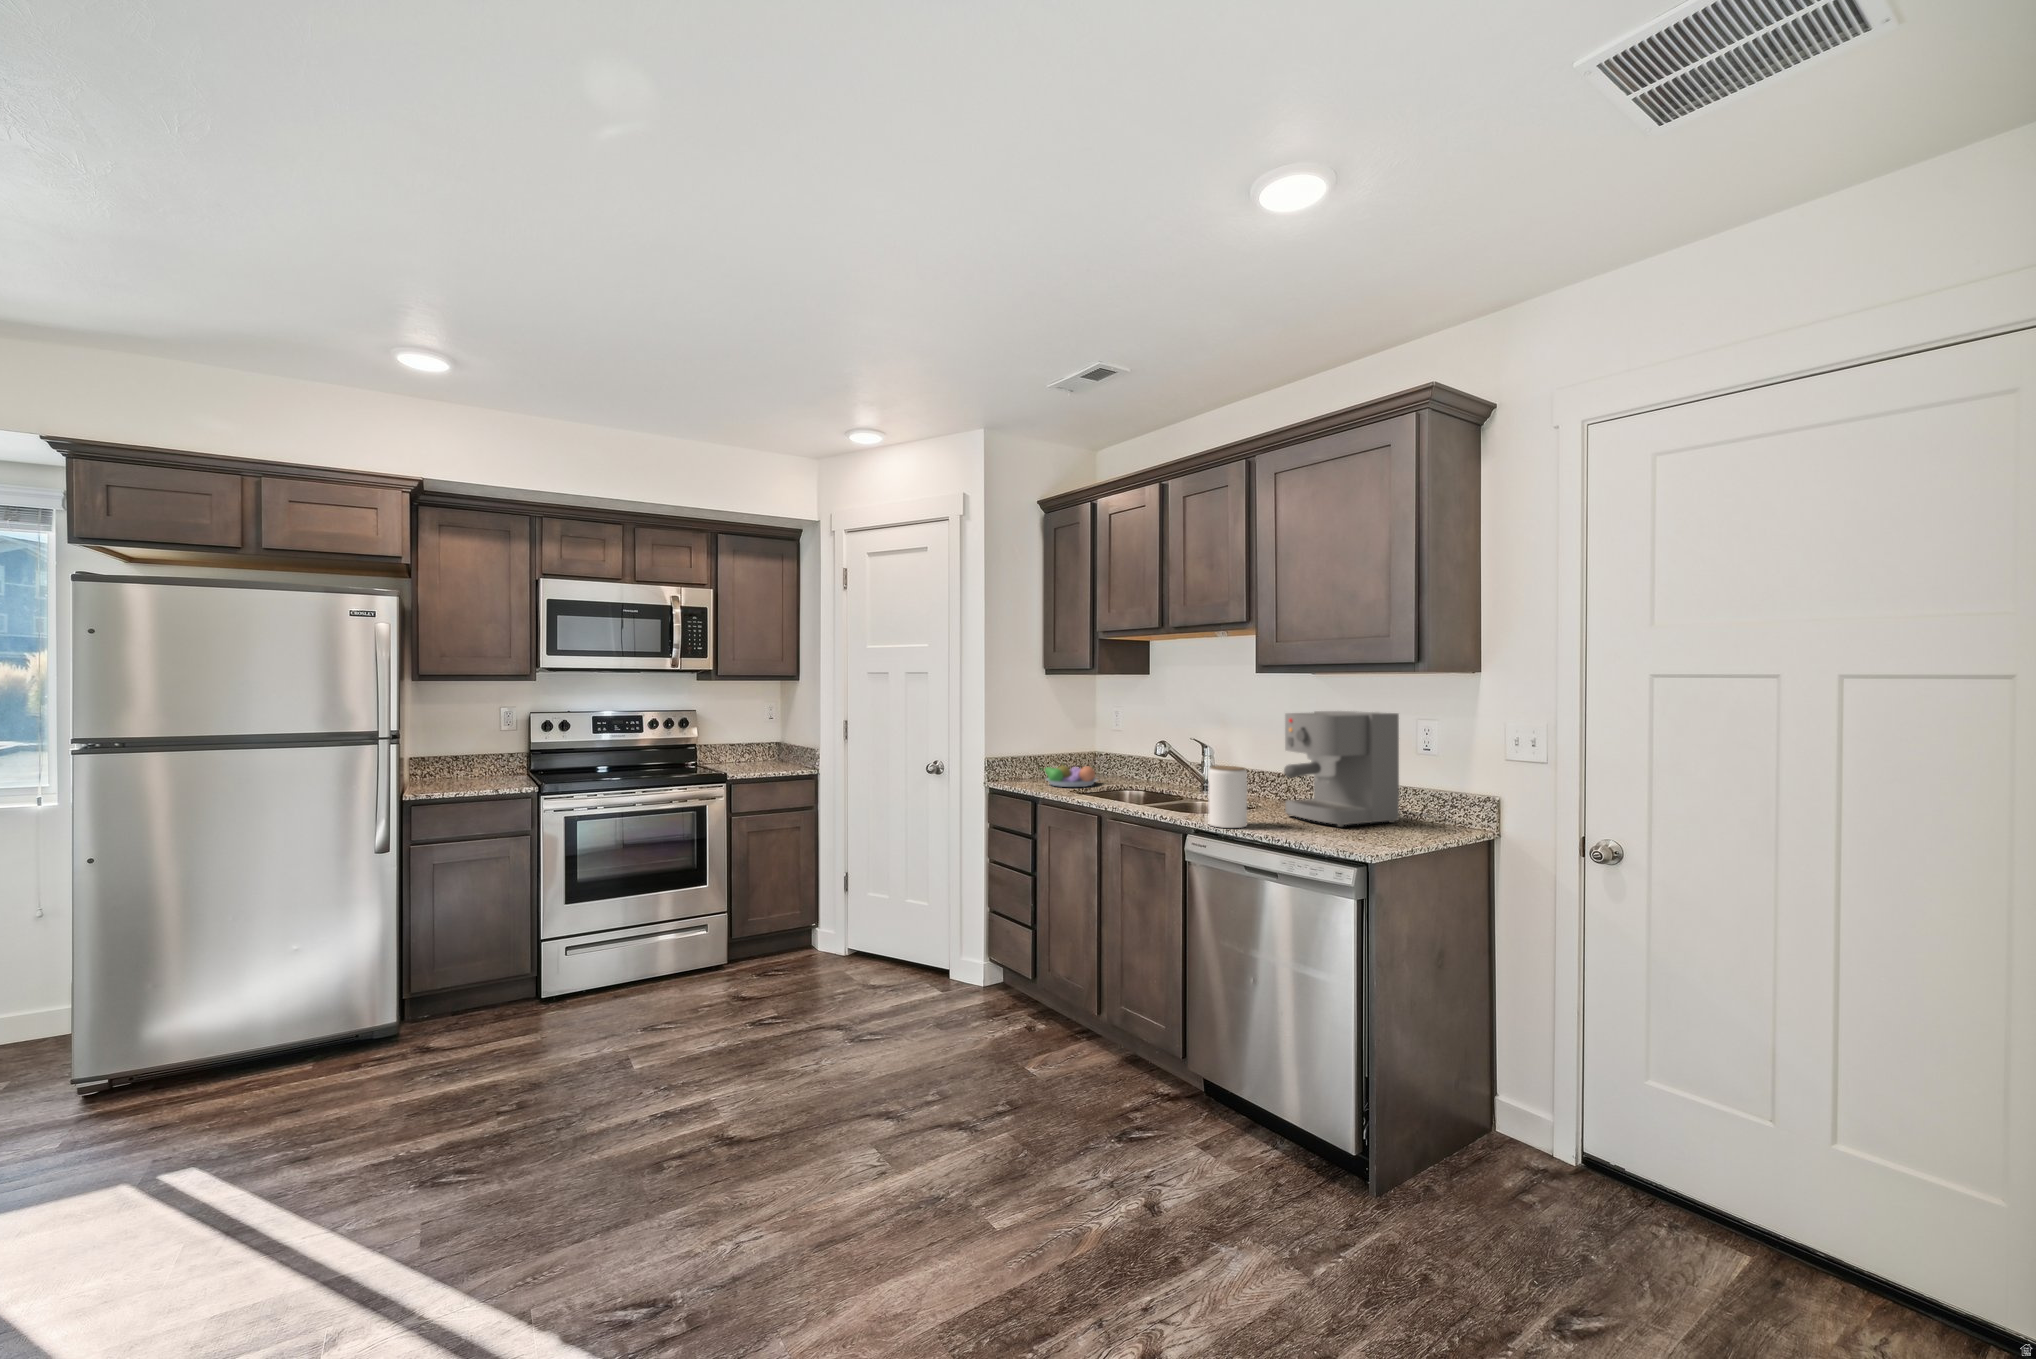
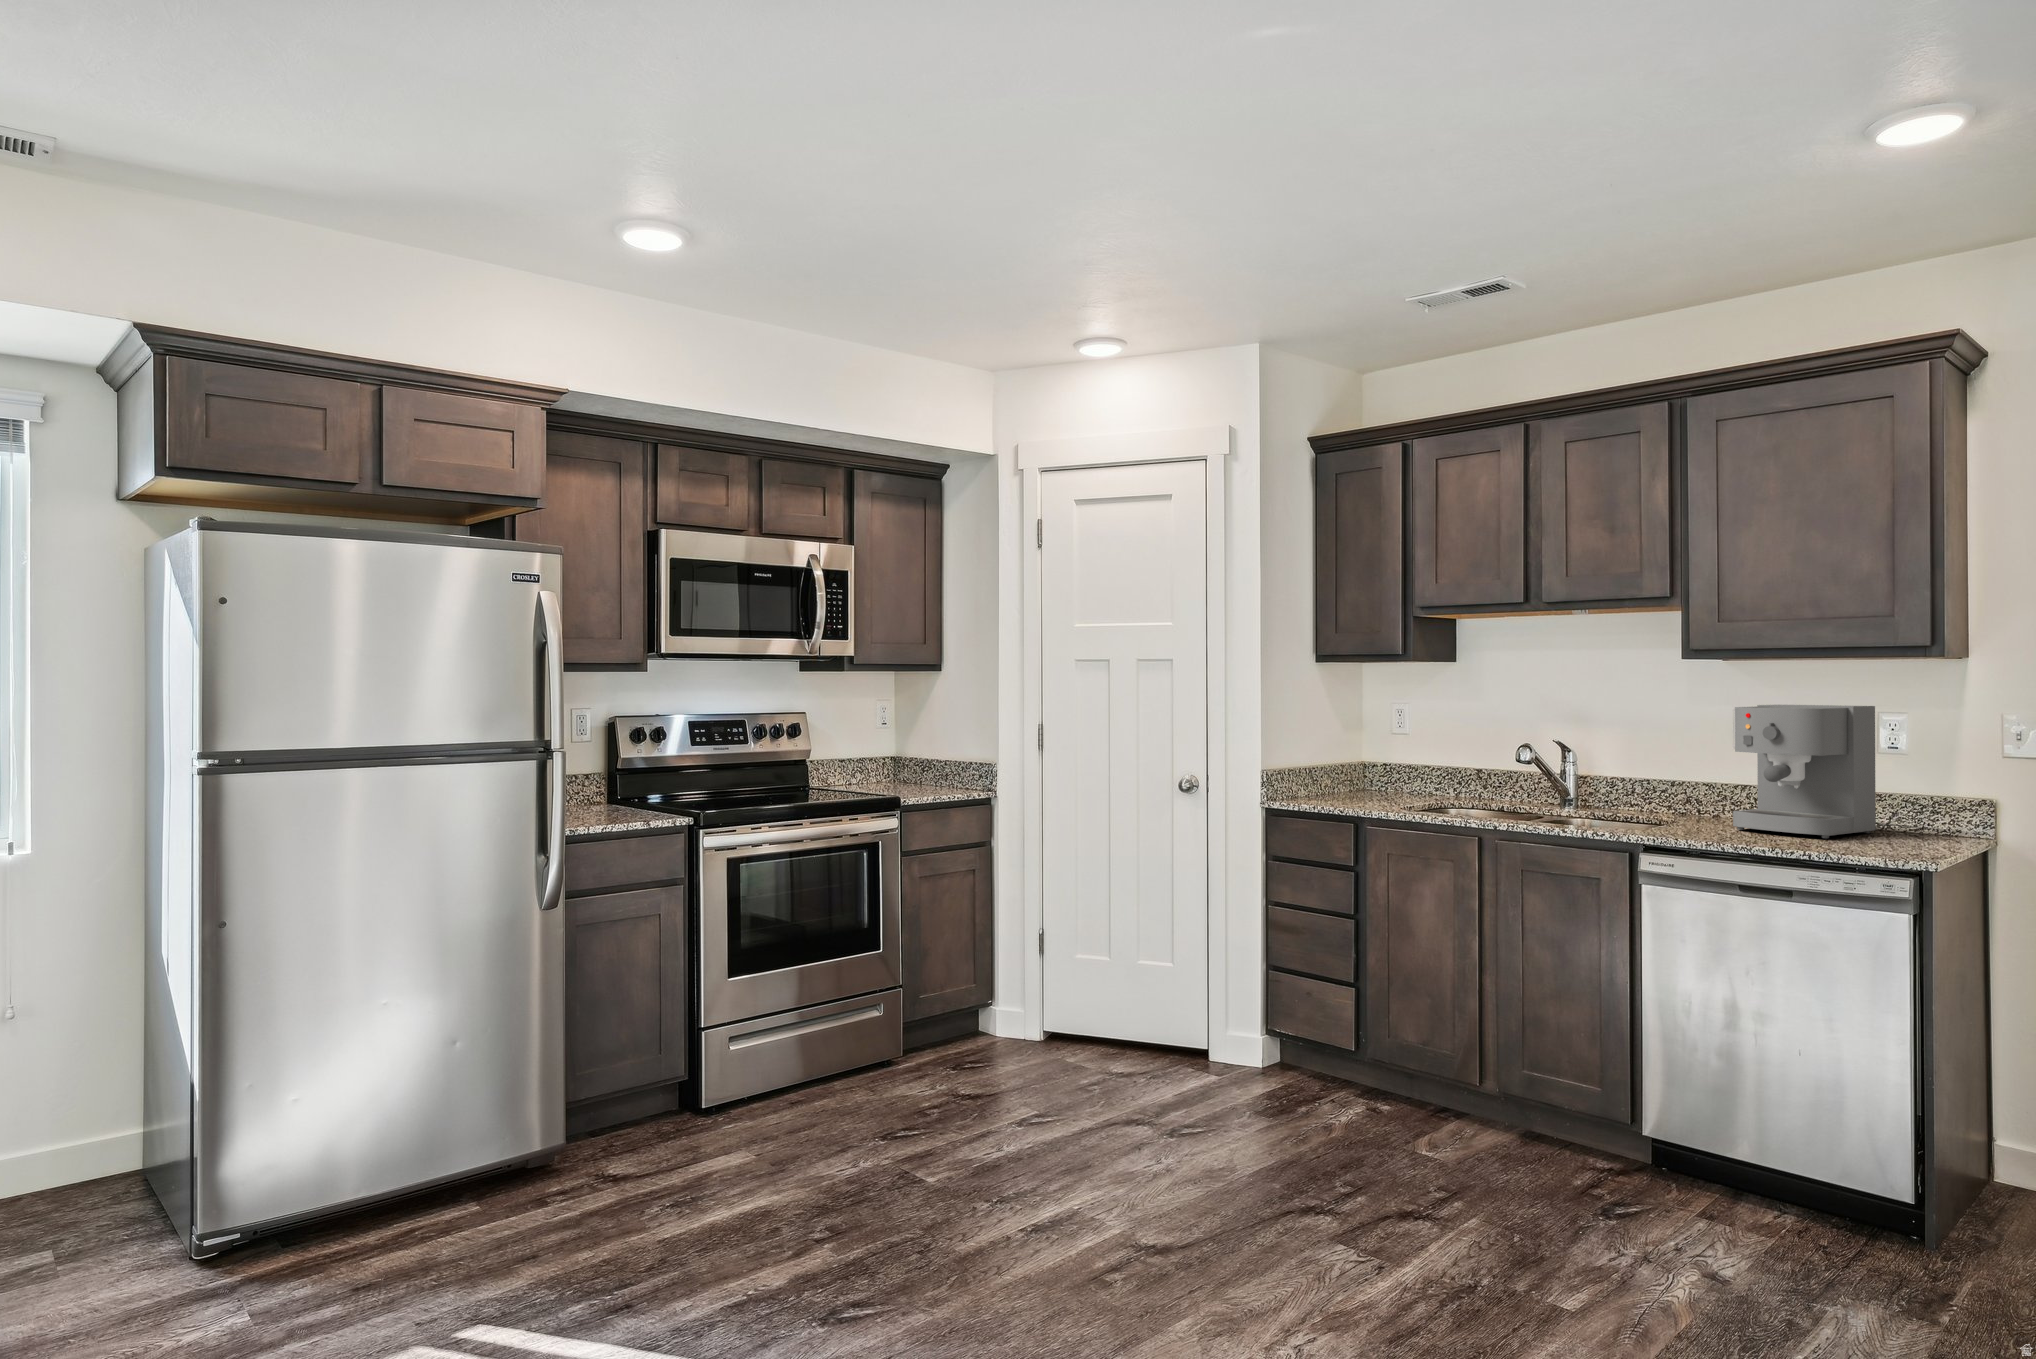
fruit bowl: present [1040,764,1097,787] -> none [1336,775,1413,806]
jar: present [1209,766,1247,828] -> none [1668,770,1718,842]

